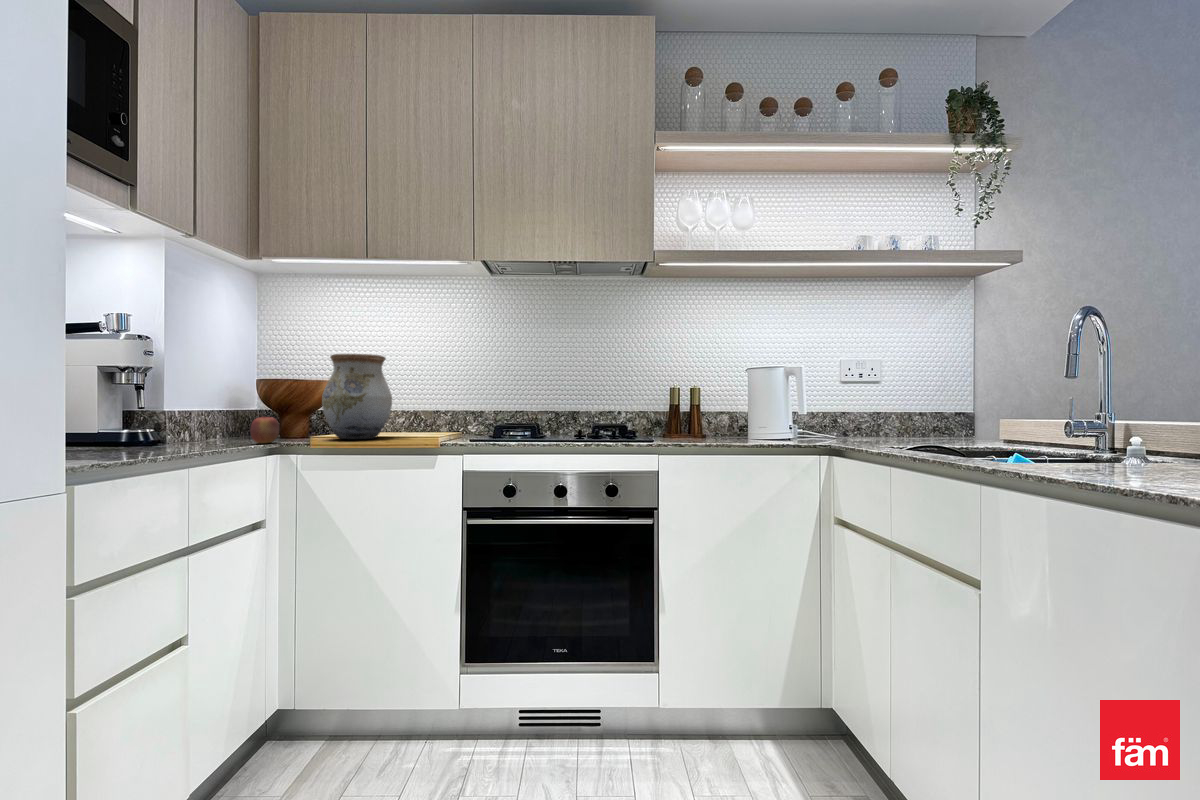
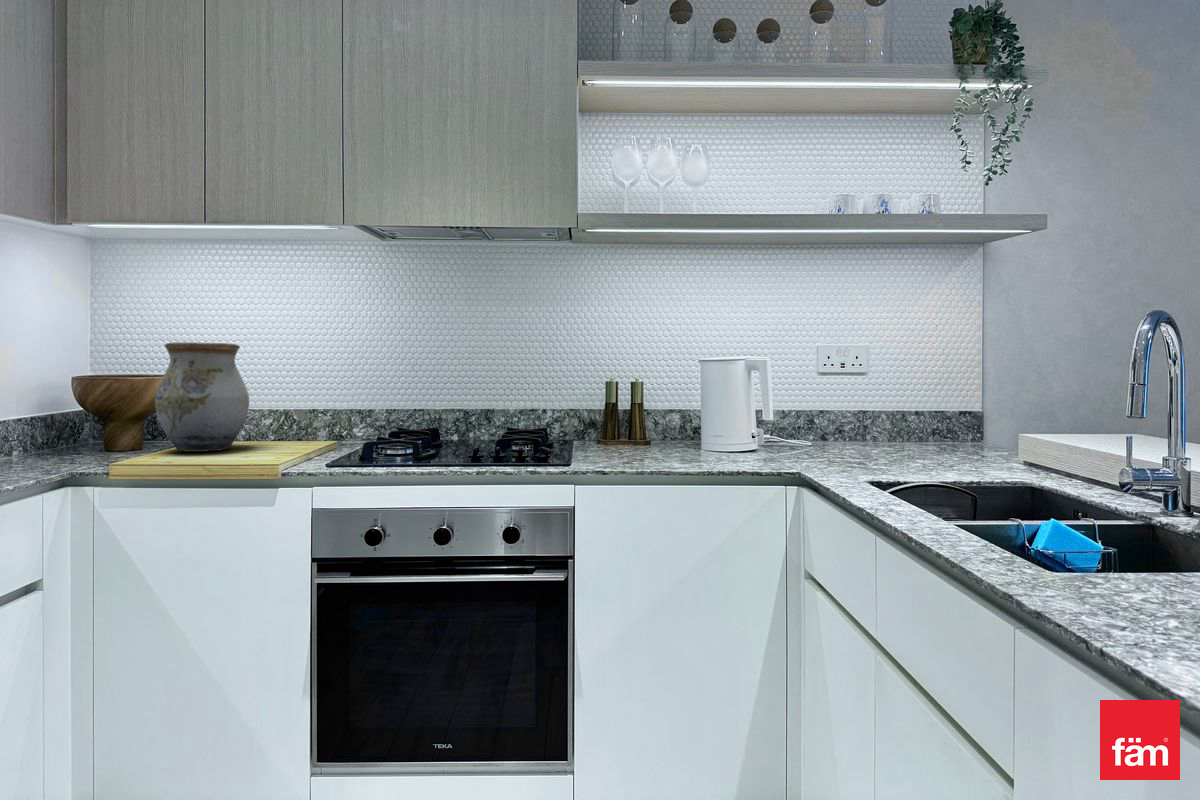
apple: present [250,417,279,443] -> none [57,422,97,459]

